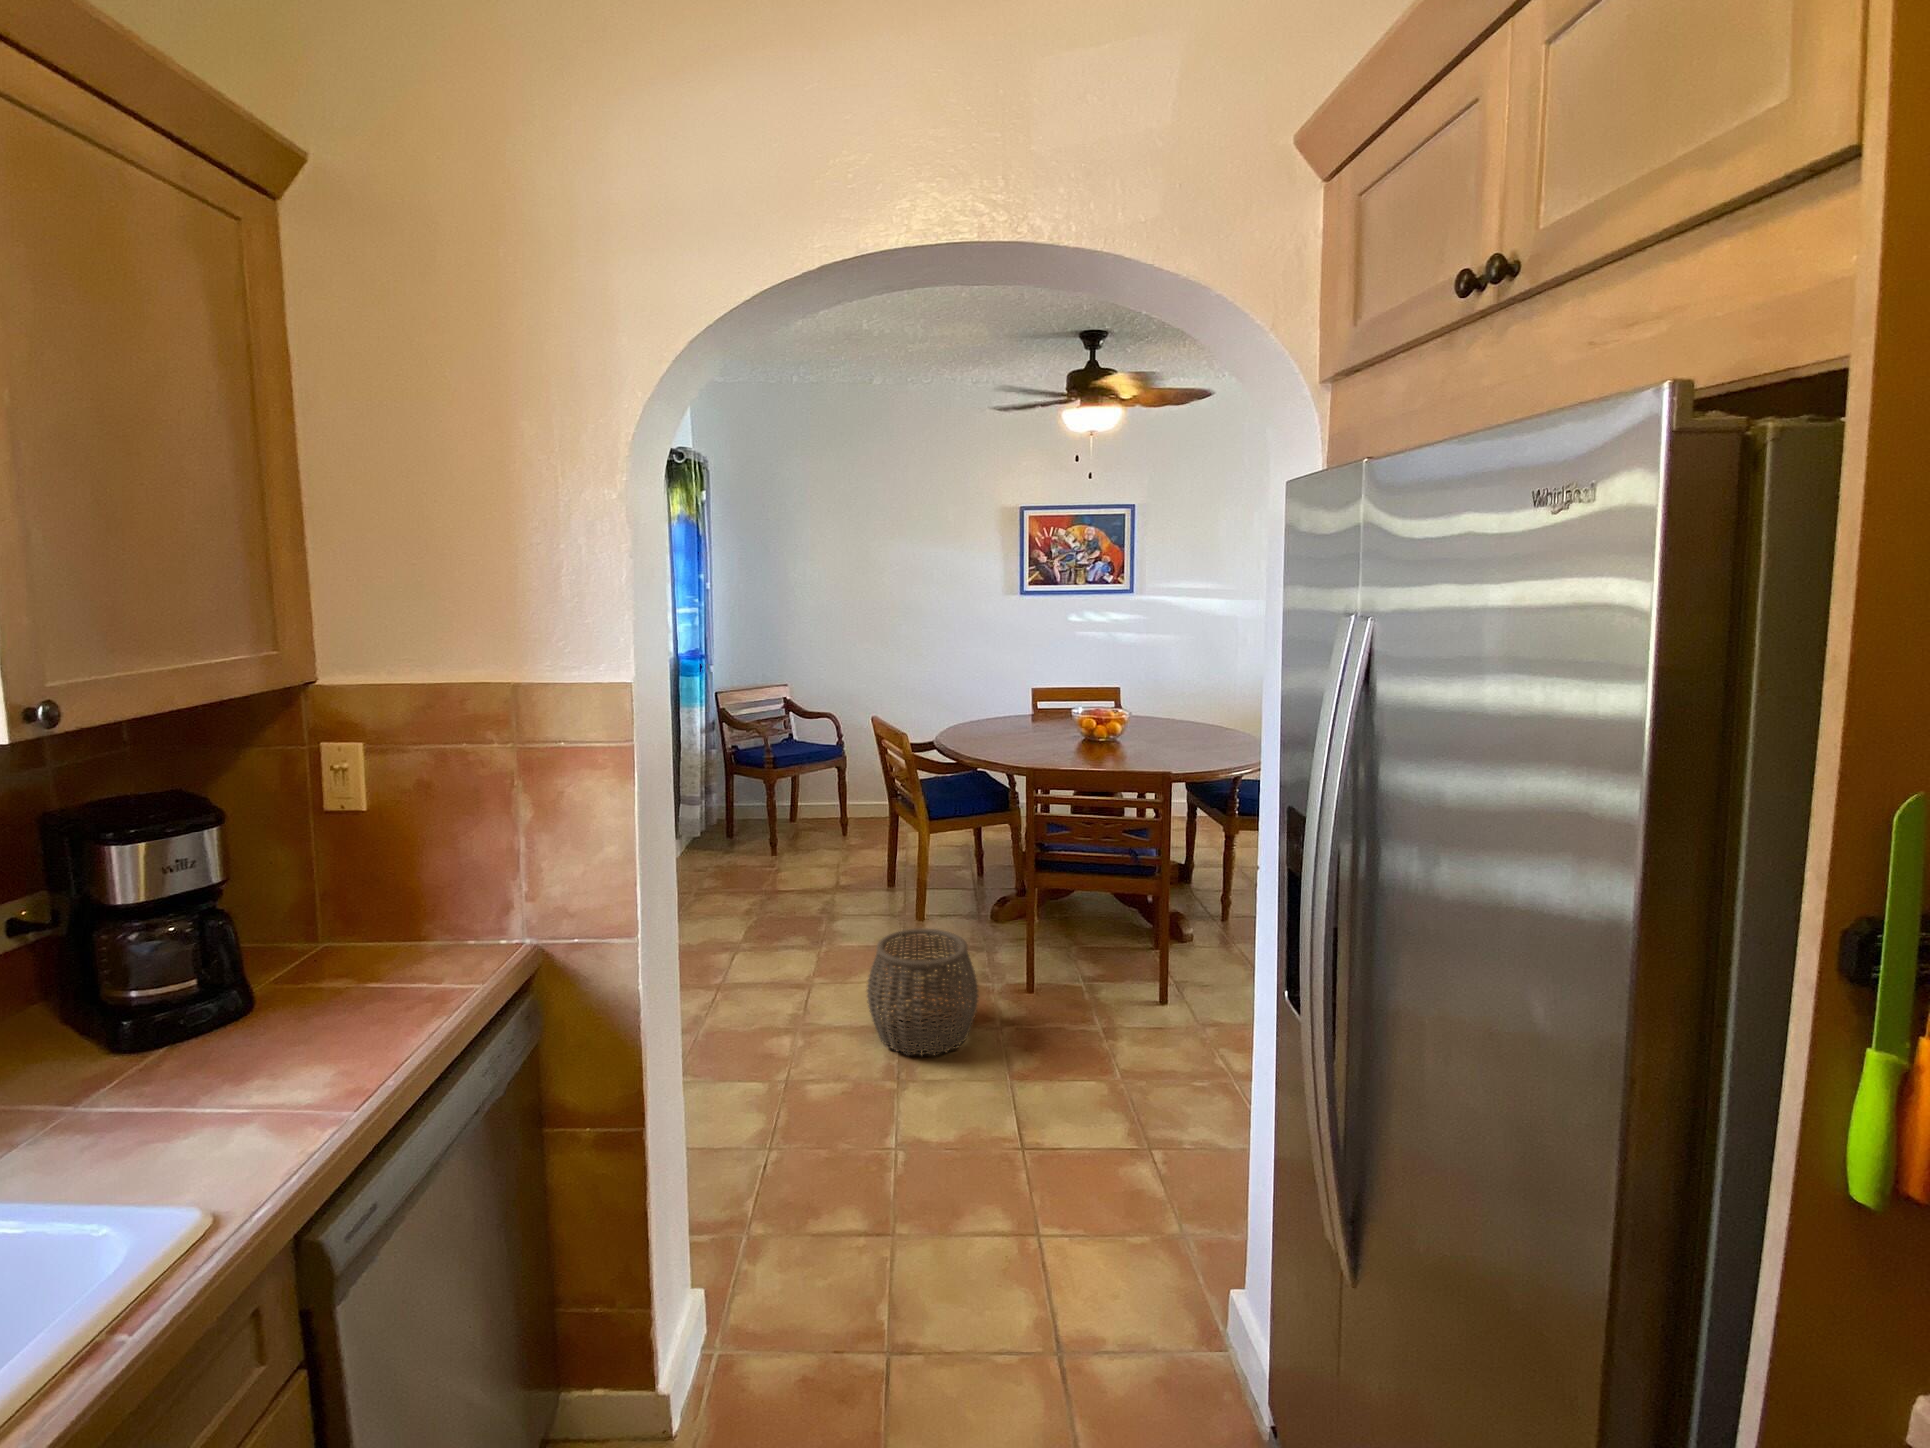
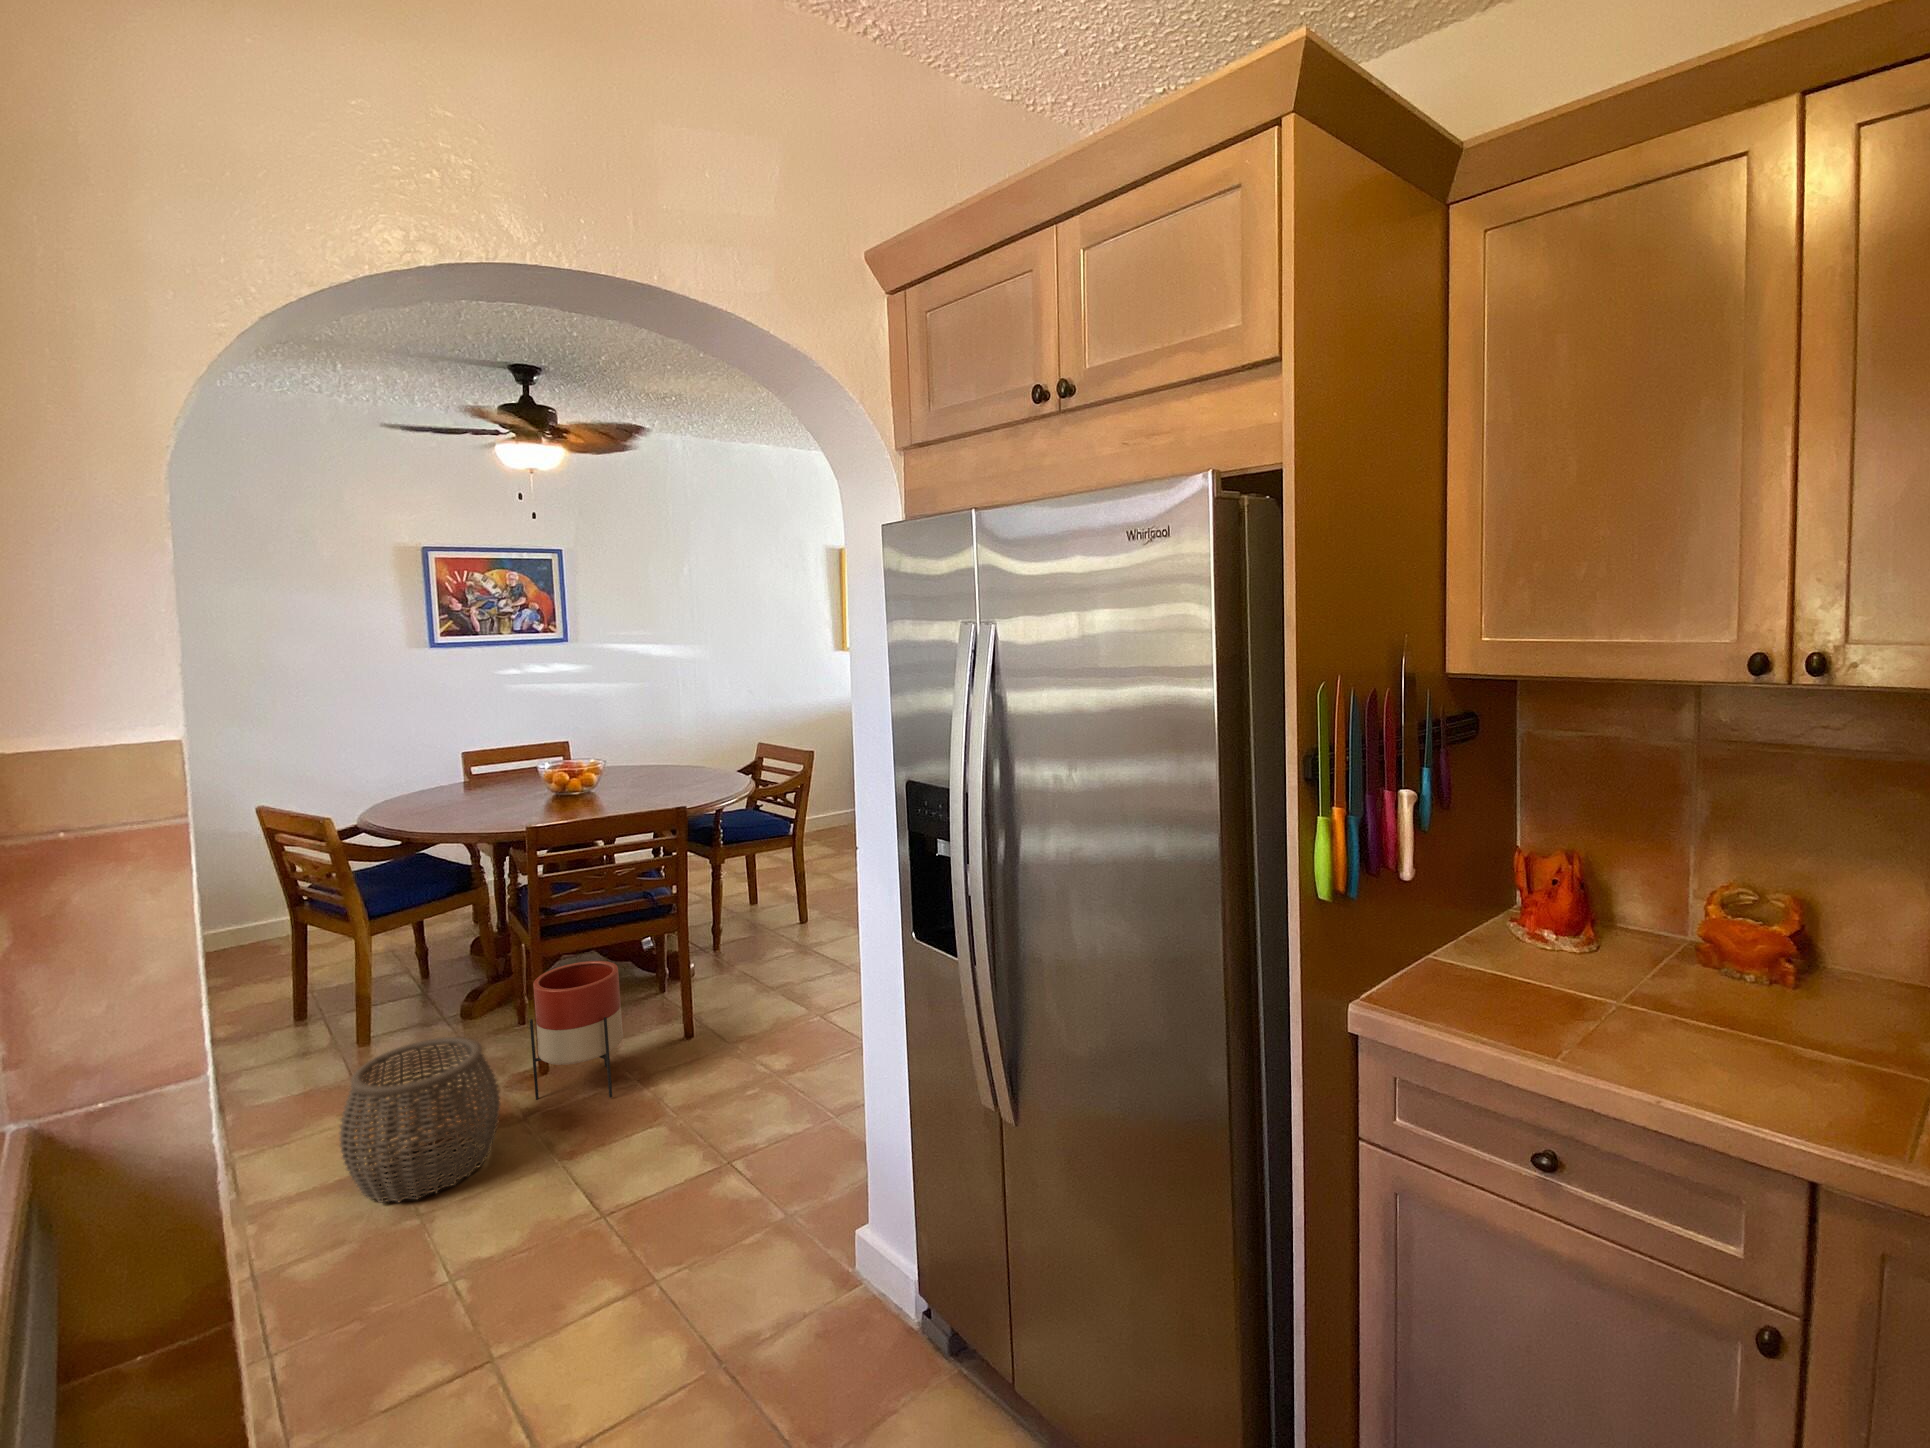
planter: none [1016,898,1093,1031] -> present [530,961,623,1100]

